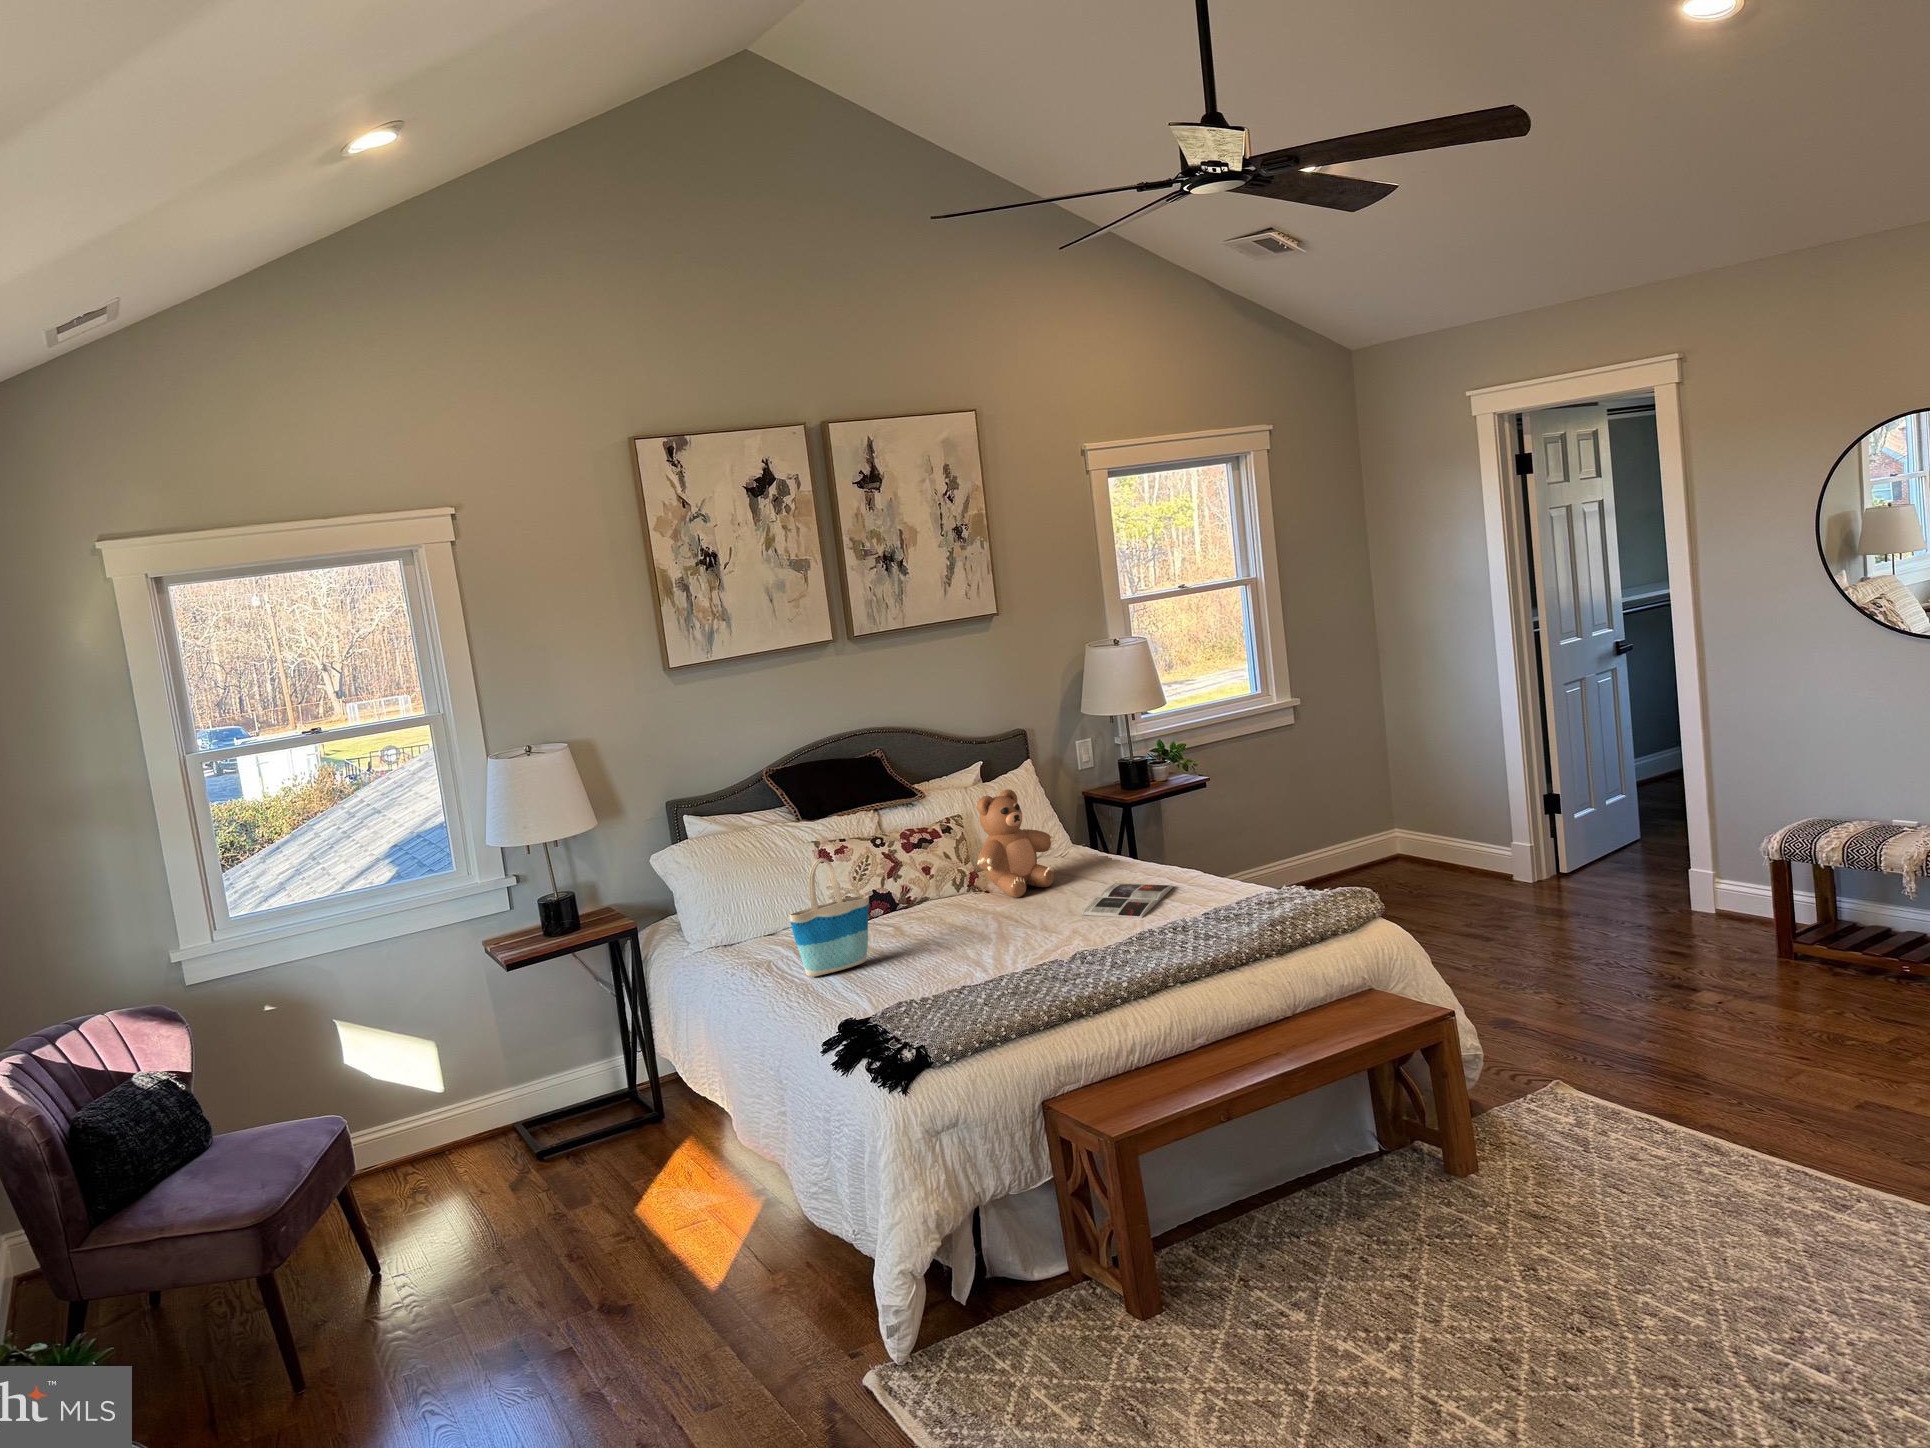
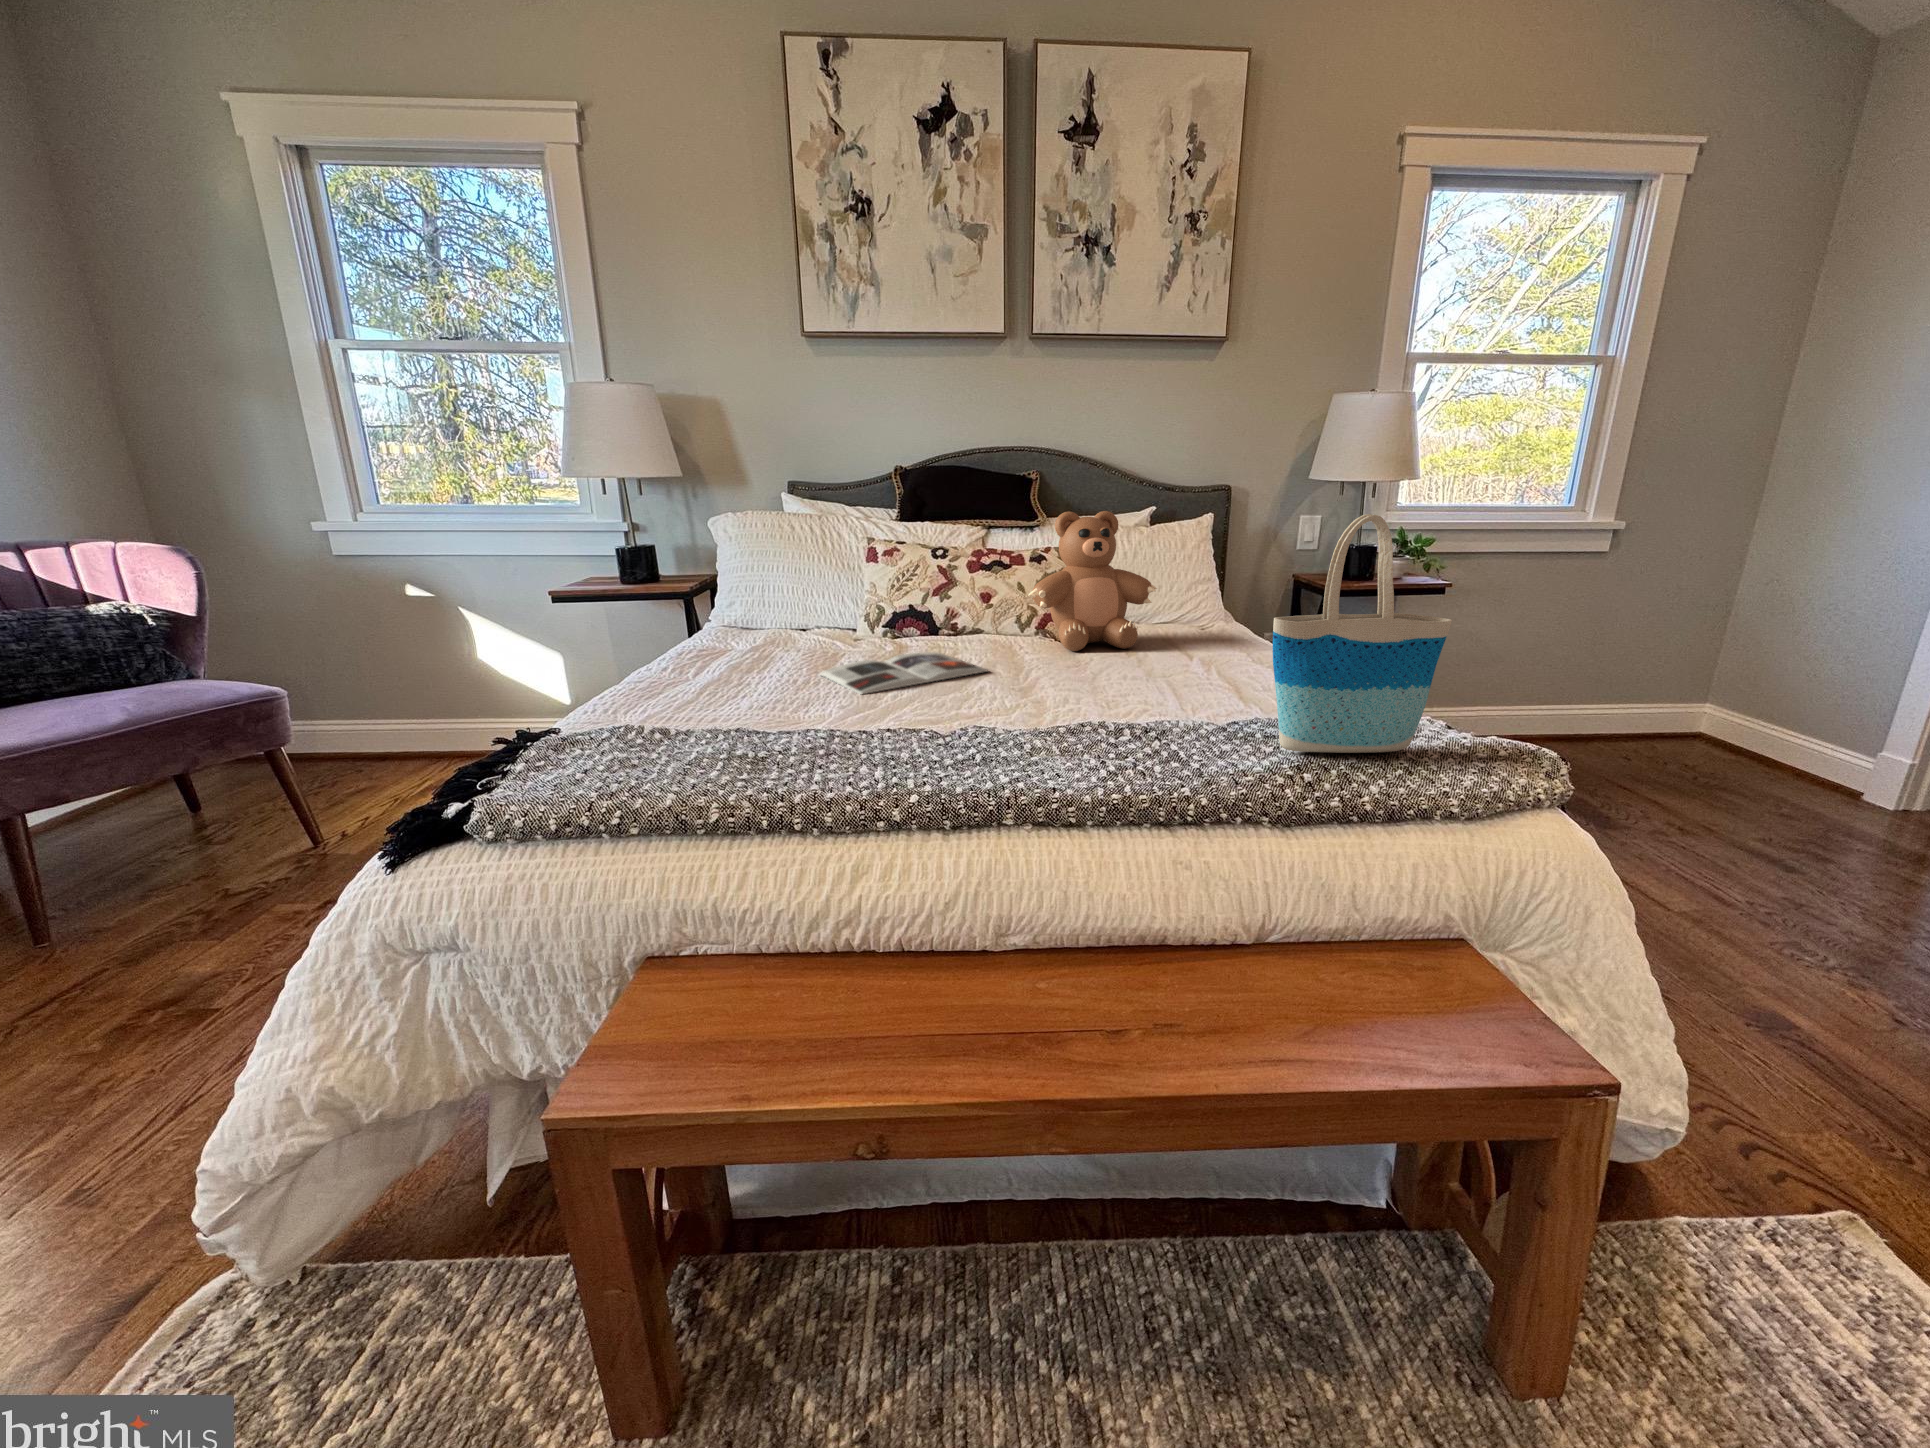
tote bag: present [790,858,869,977] -> present [1273,514,1452,753]
magazine: present [1082,883,1174,918] -> present [821,652,988,694]

